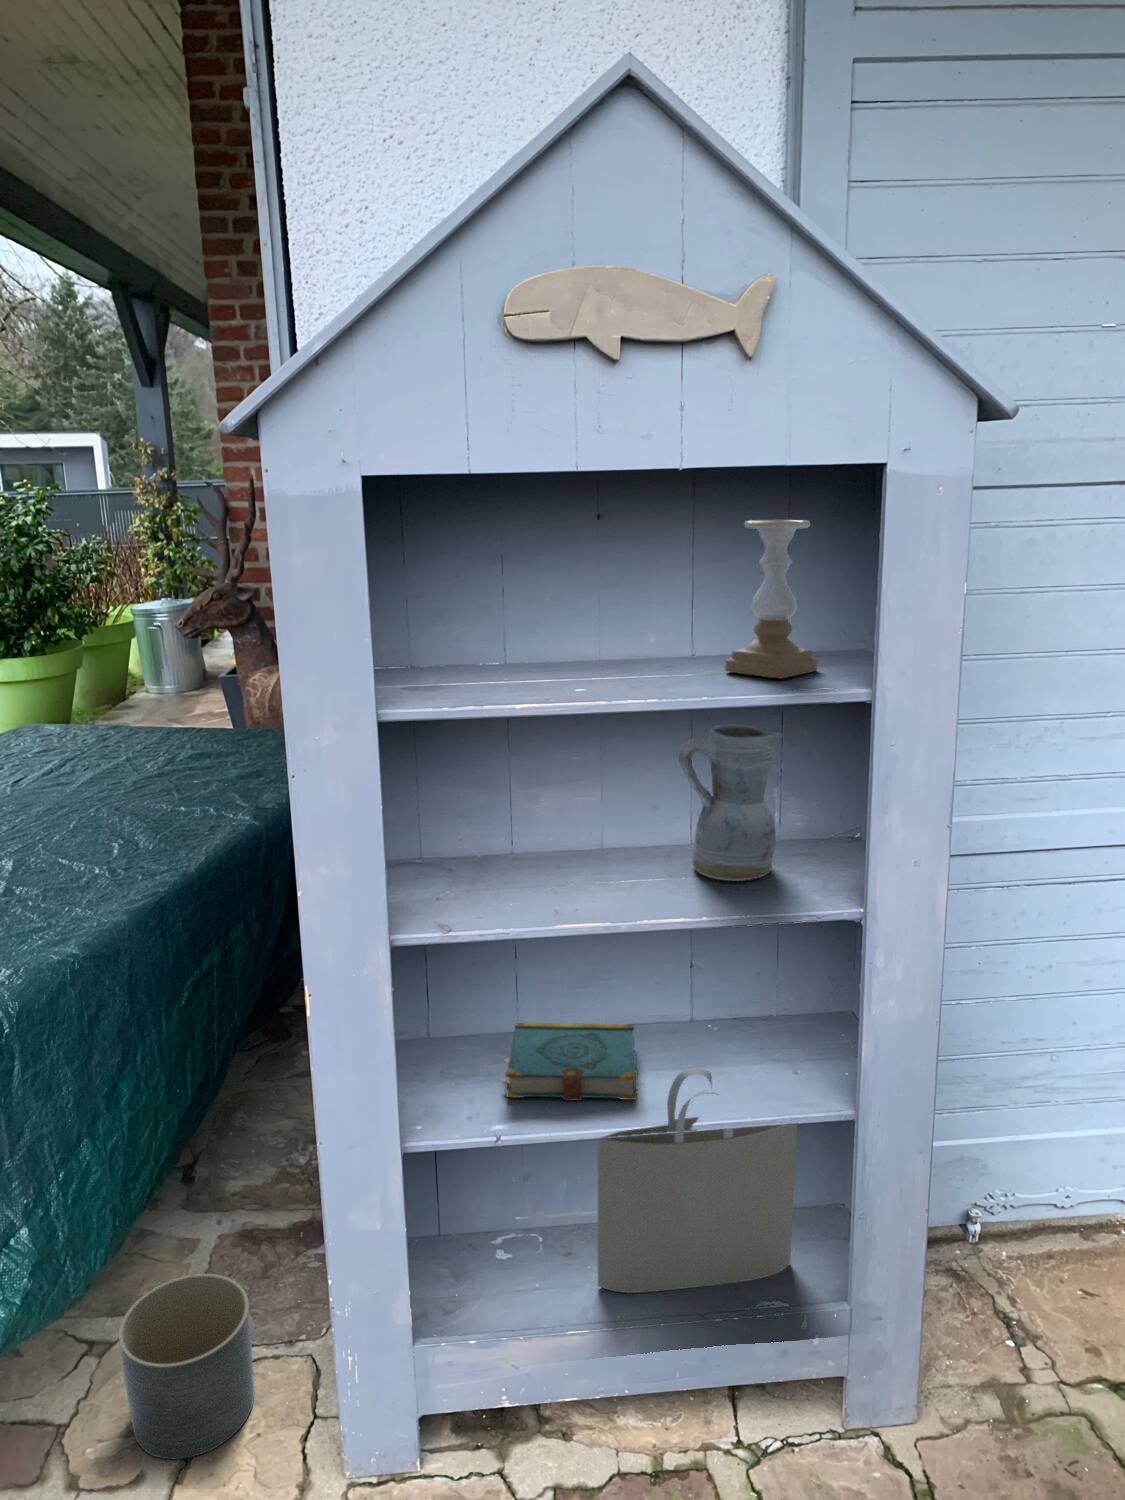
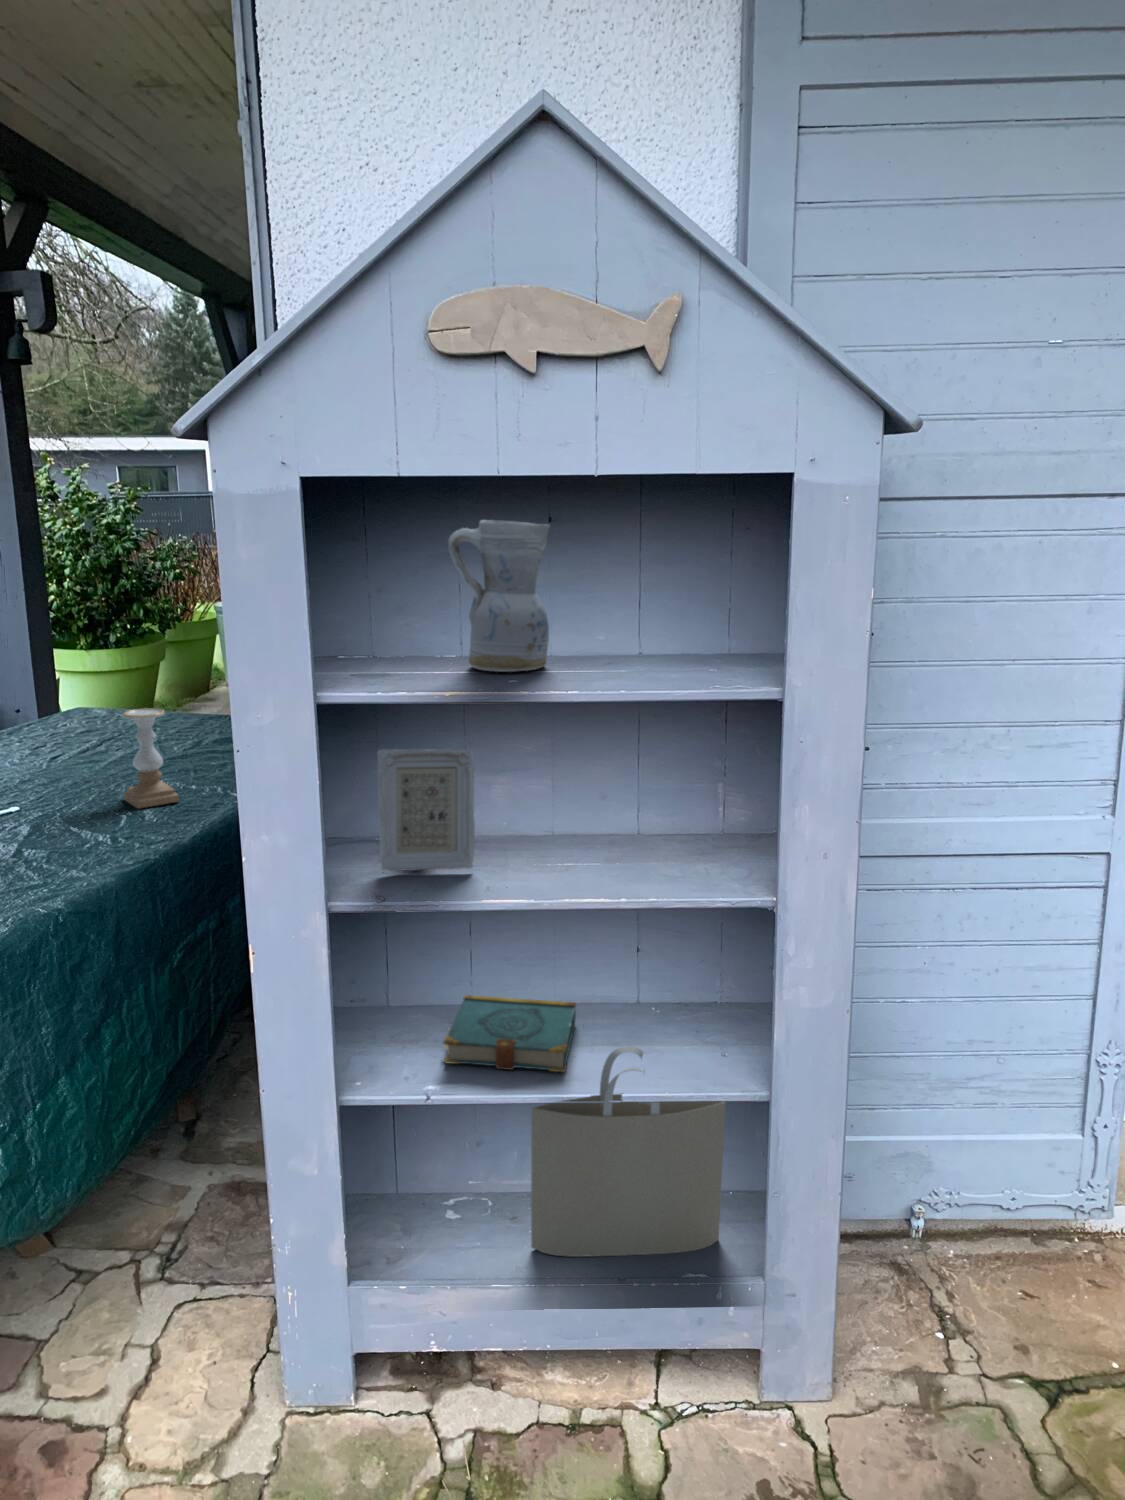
candle holder: present [725,520,818,679] -> present [123,708,179,809]
ceramic pitcher: present [679,724,782,881] -> present [448,520,550,672]
picture frame: none [424,763,535,896] -> present [377,749,475,871]
planter: present [118,1274,254,1459] -> none [90,1212,216,1379]

